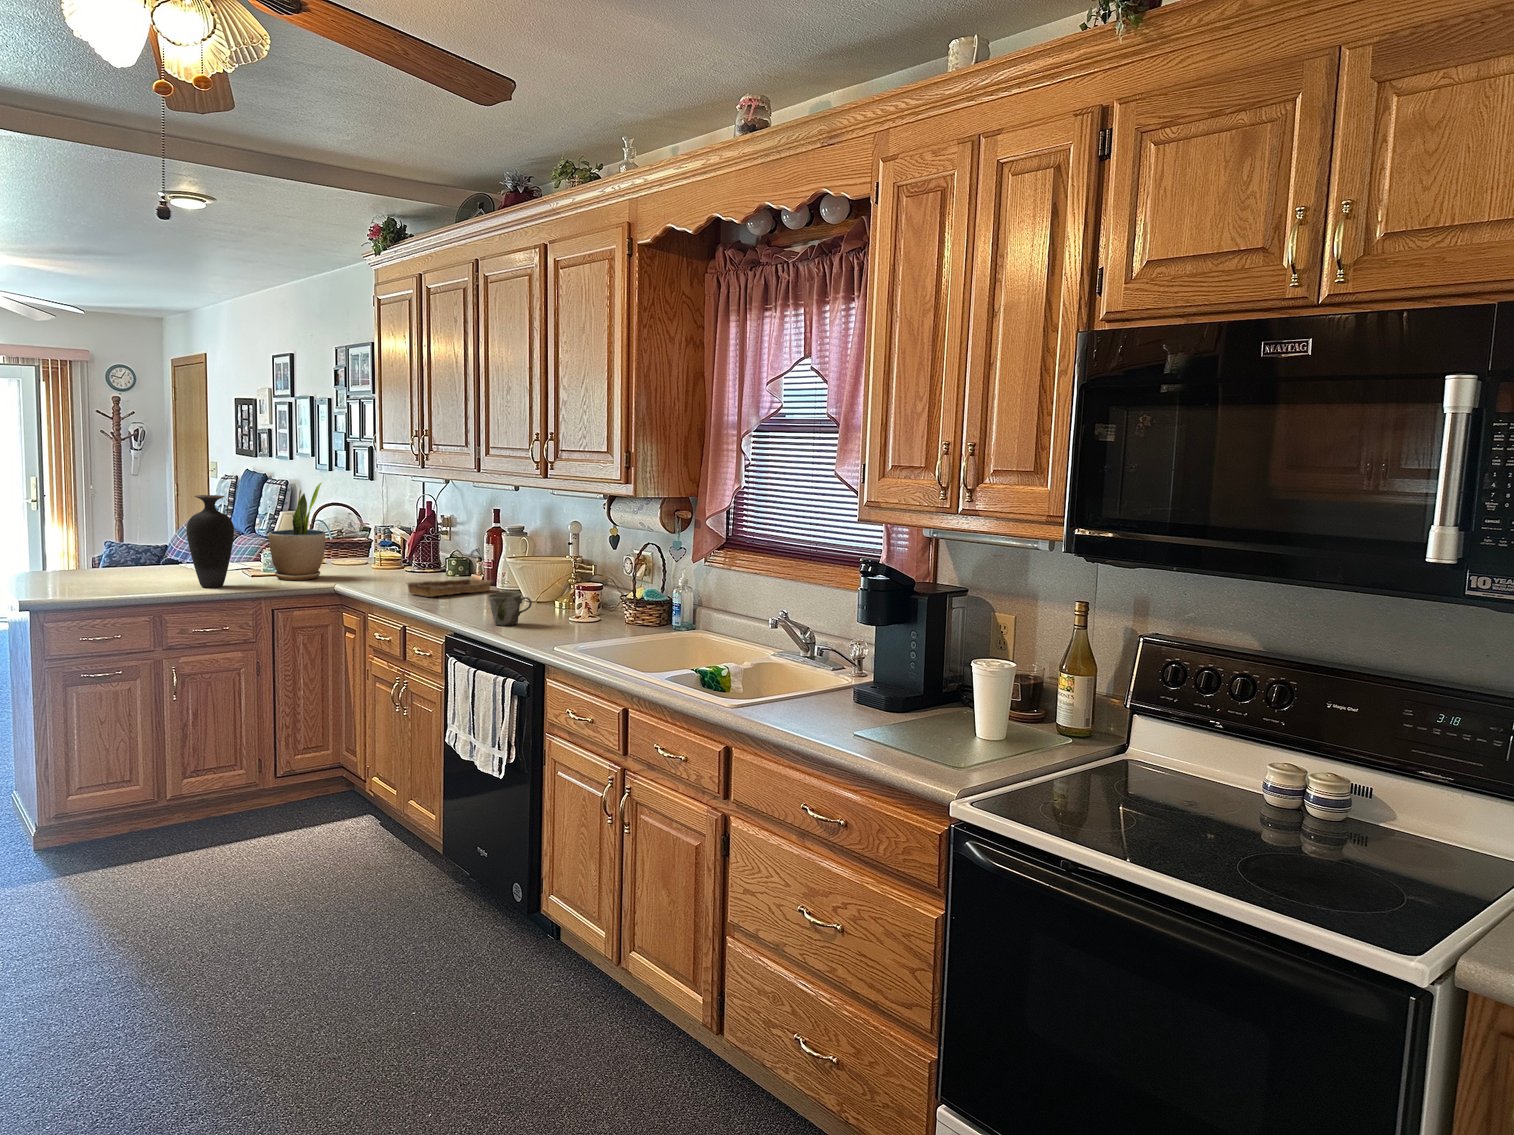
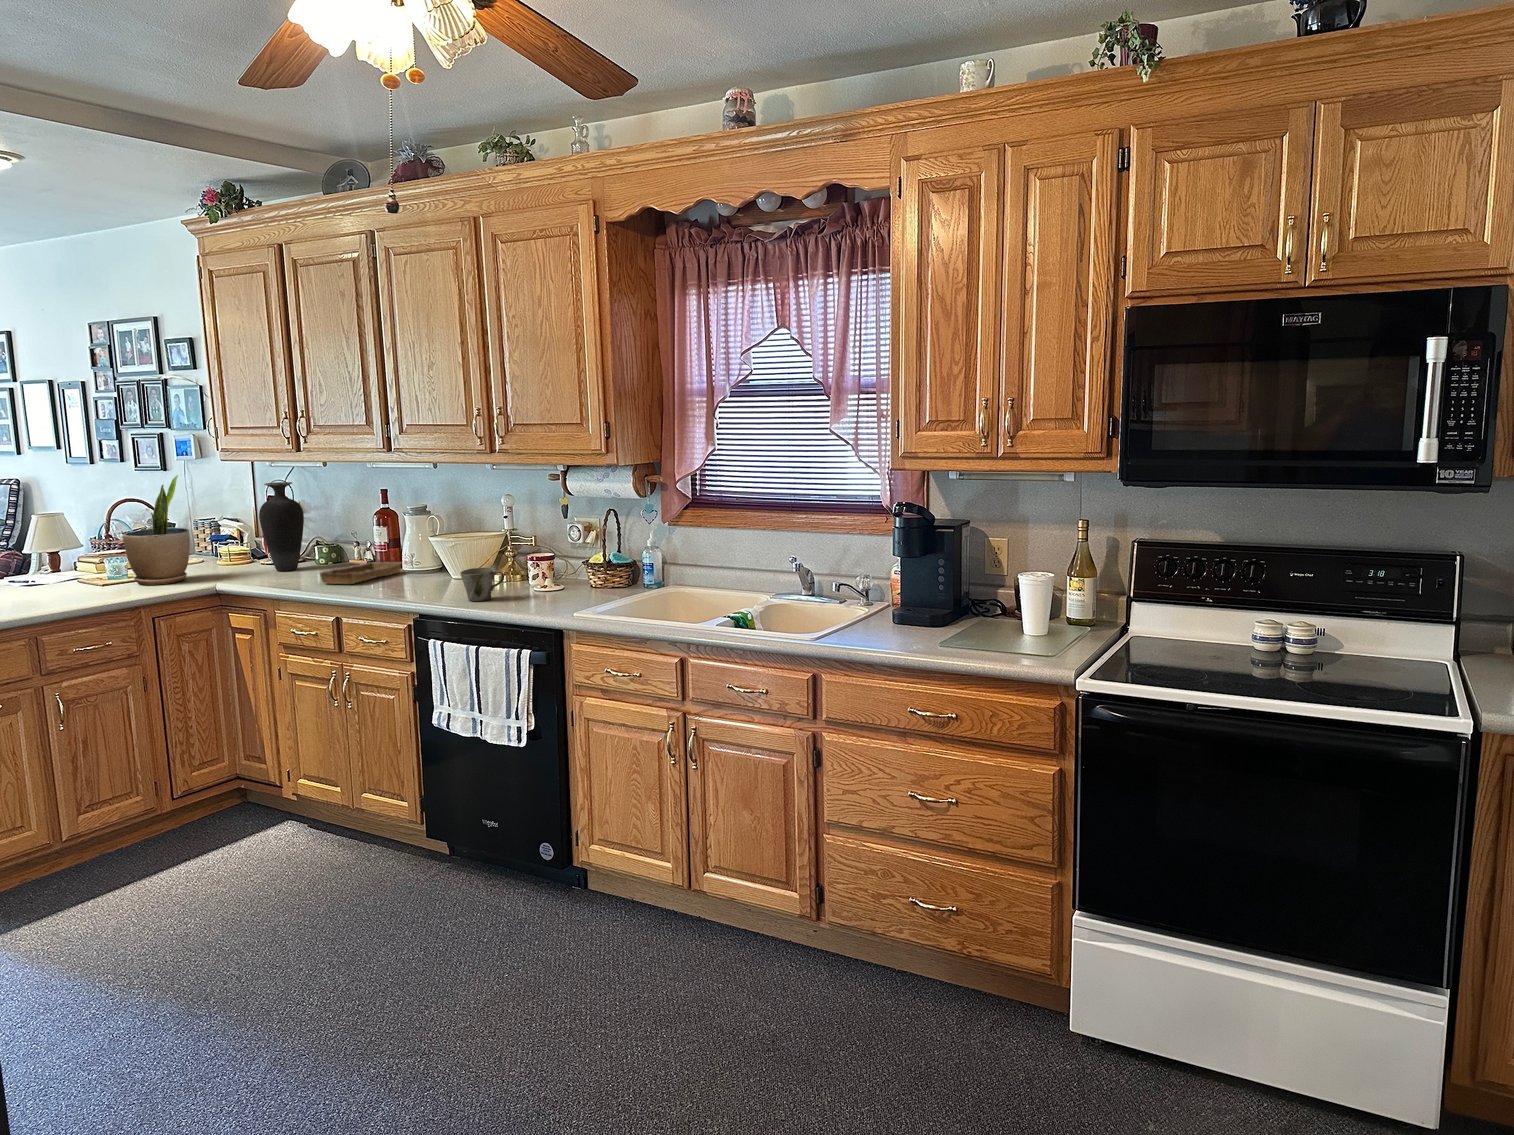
vase: present [186,495,234,588] -> present [259,482,304,571]

